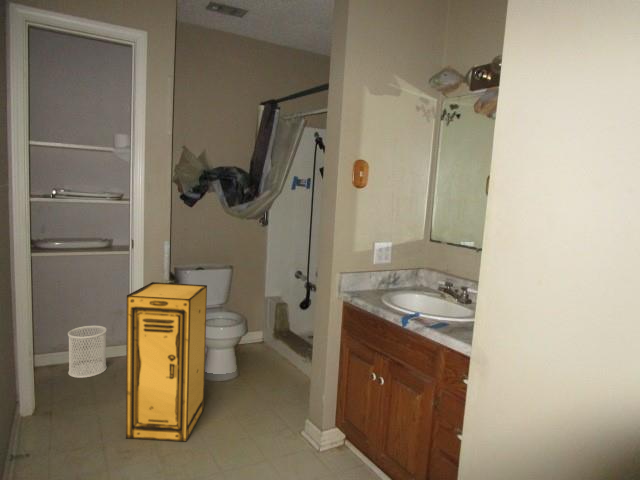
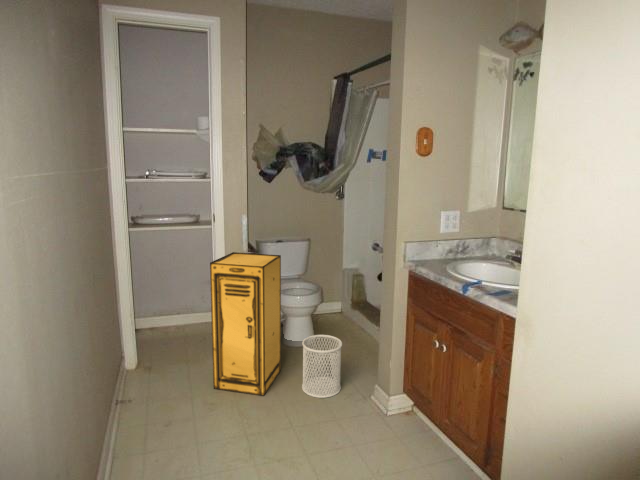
wastebasket: present [68,326,107,378] -> present [302,335,342,398]

